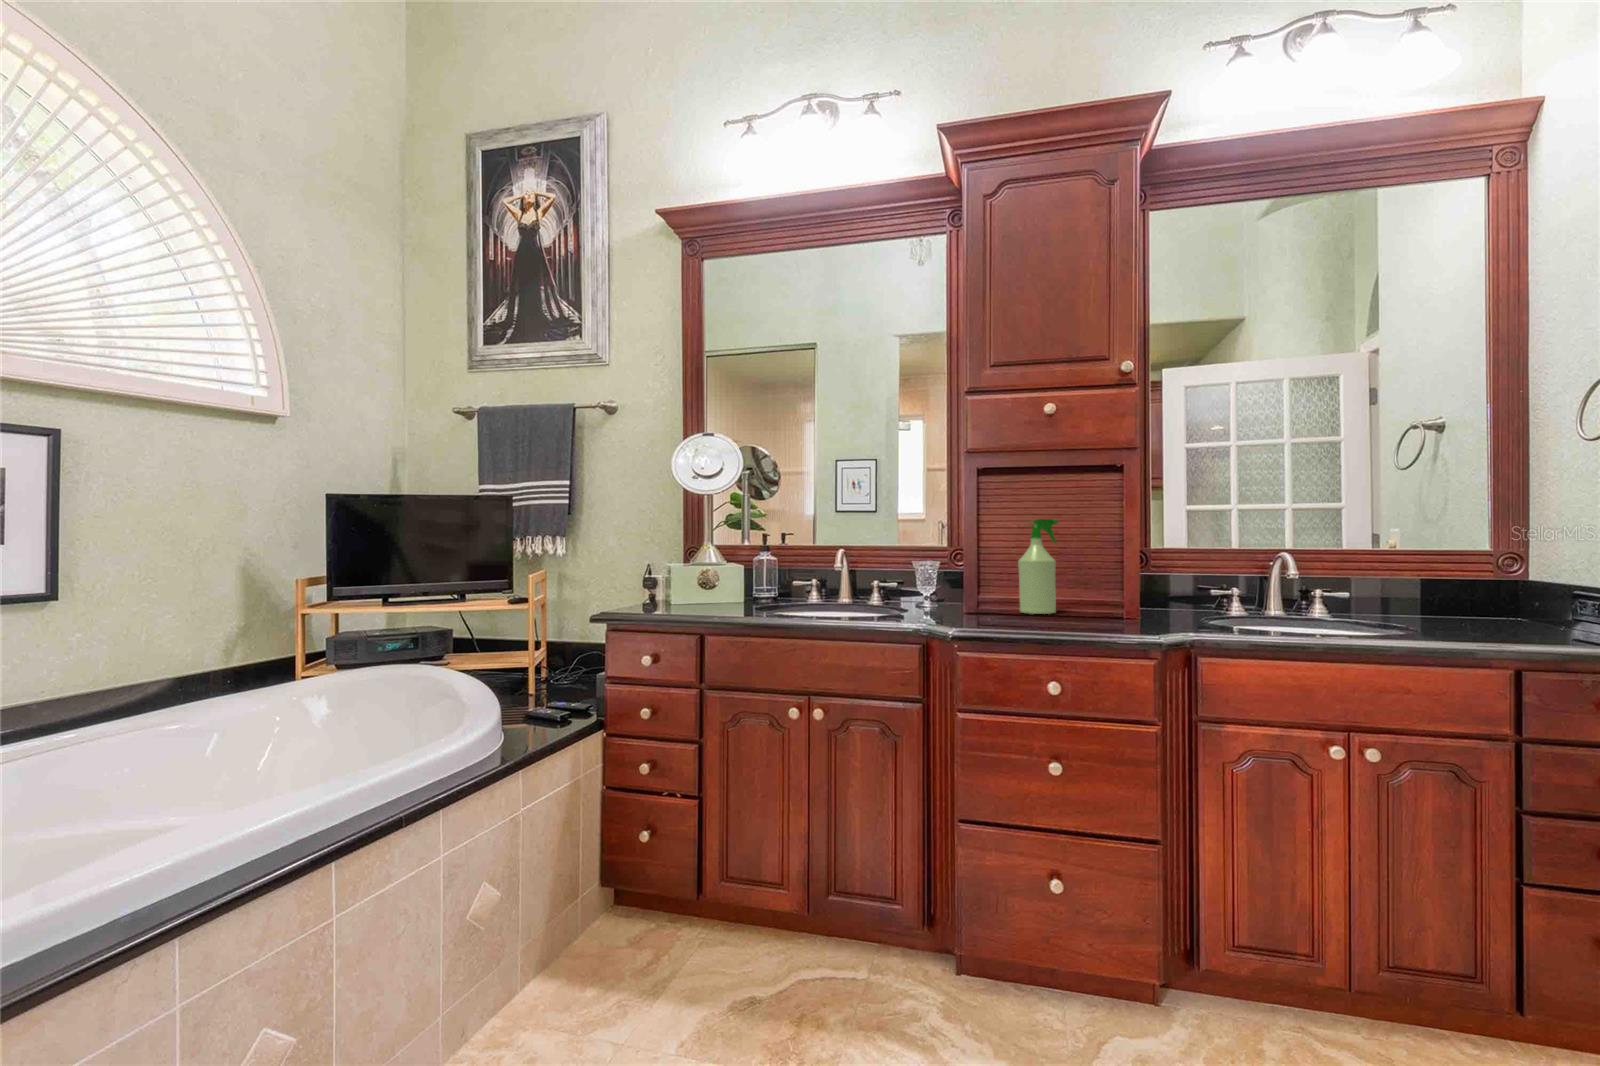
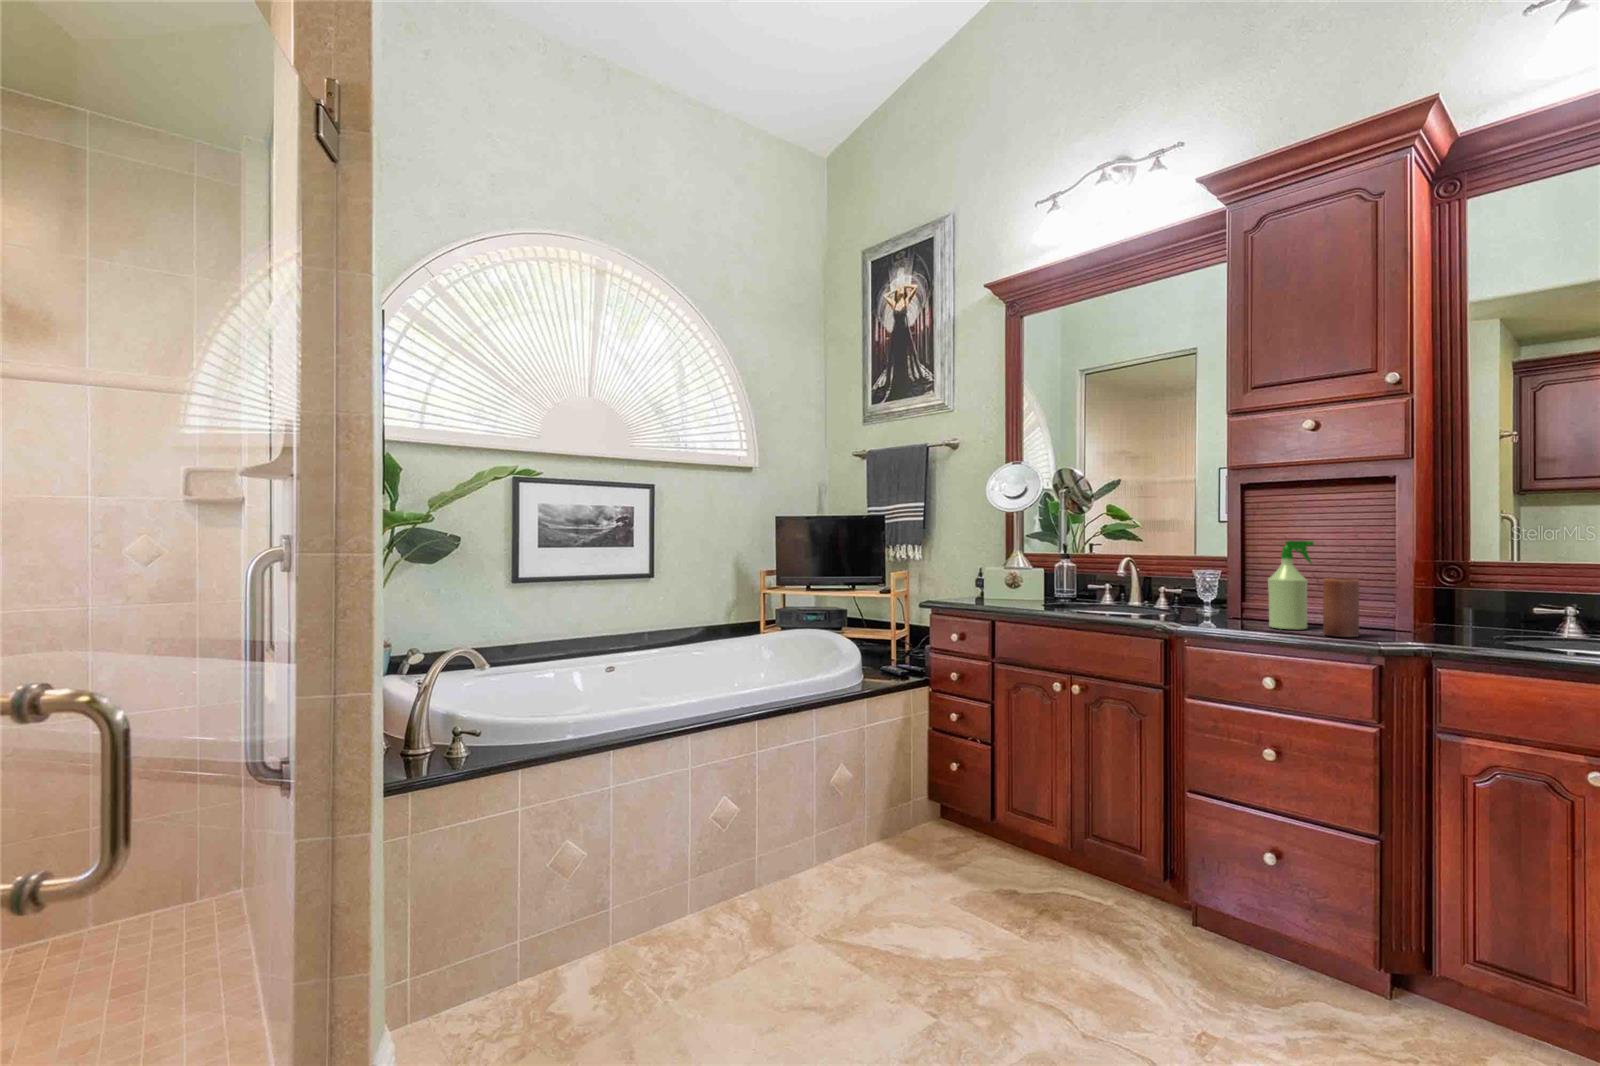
candle: none [1082,557,1114,618] -> present [1323,578,1359,637]

